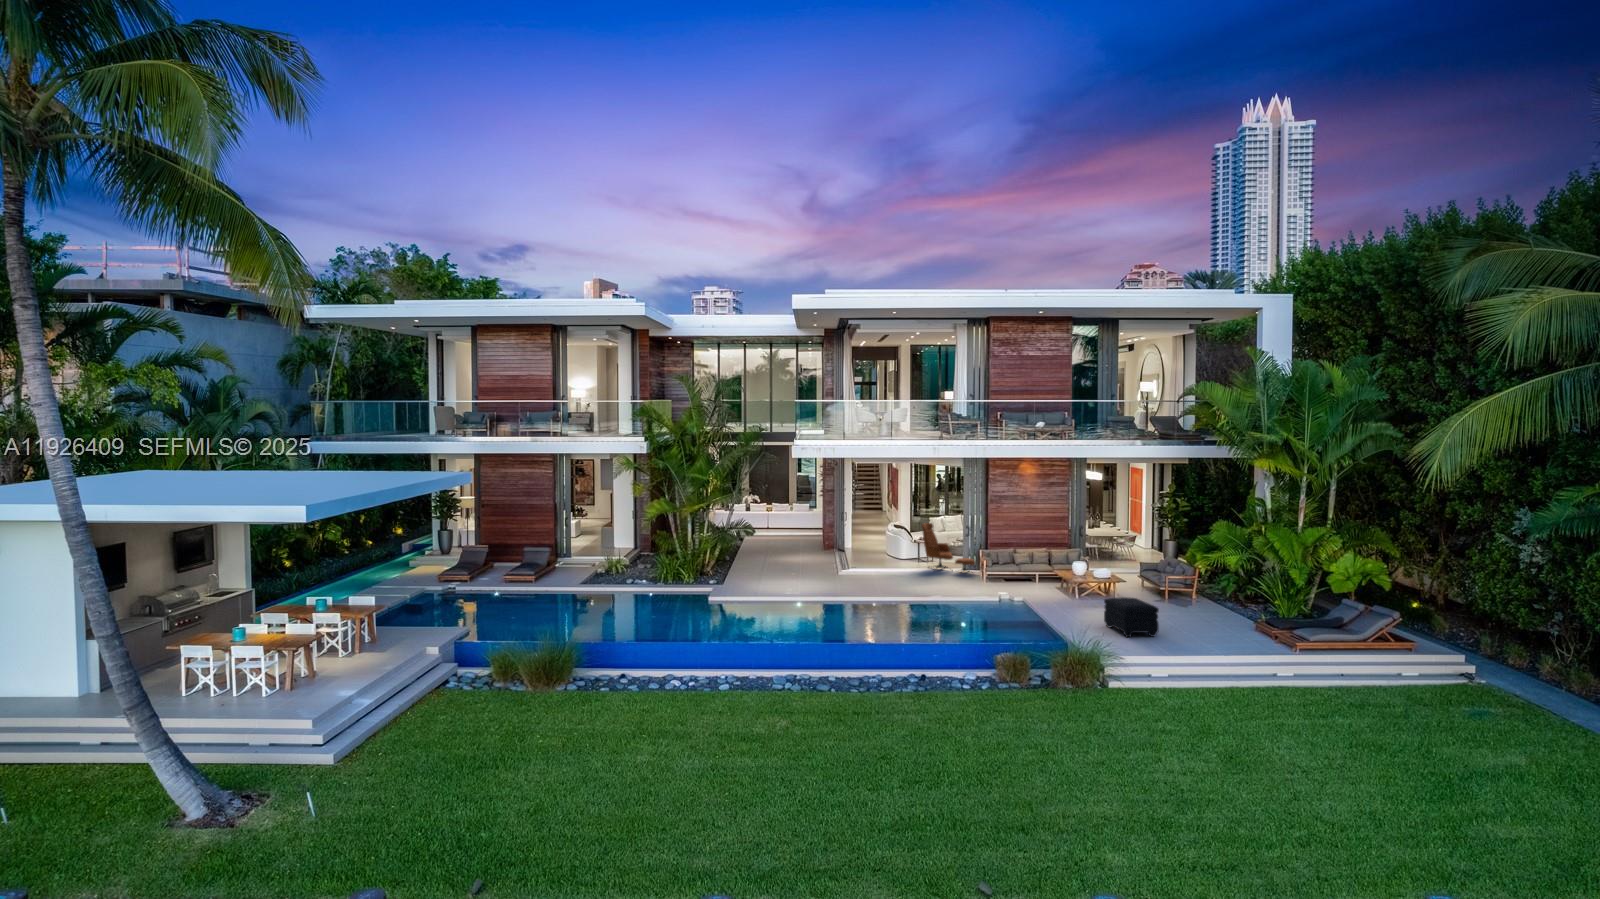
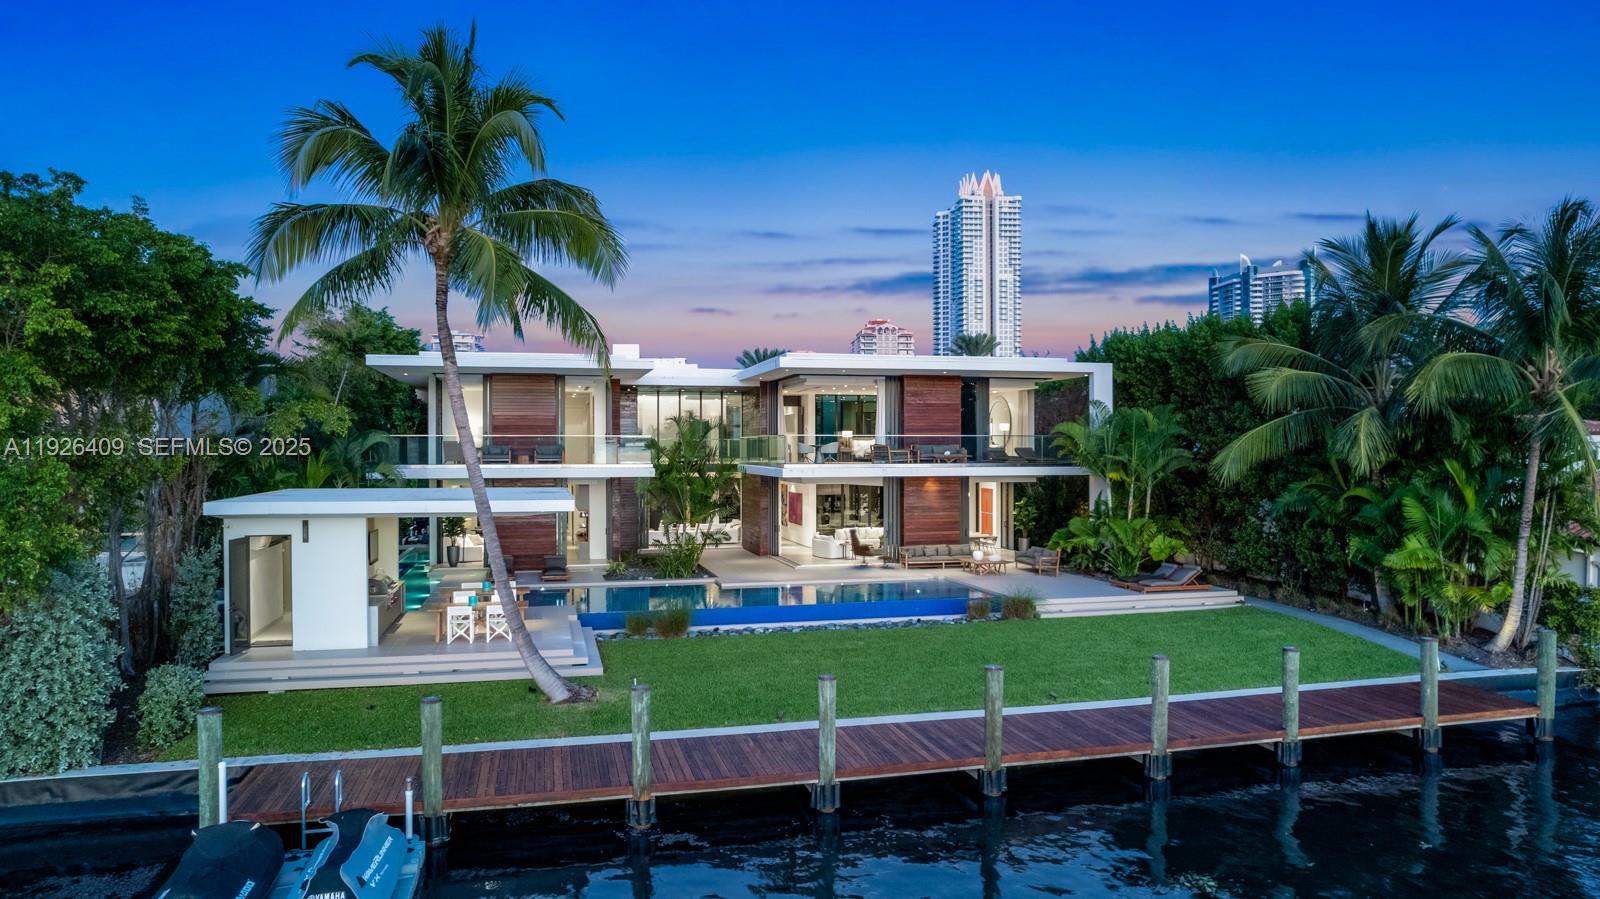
ottoman: present [1104,597,1159,637] -> none [1016,569,1056,594]

